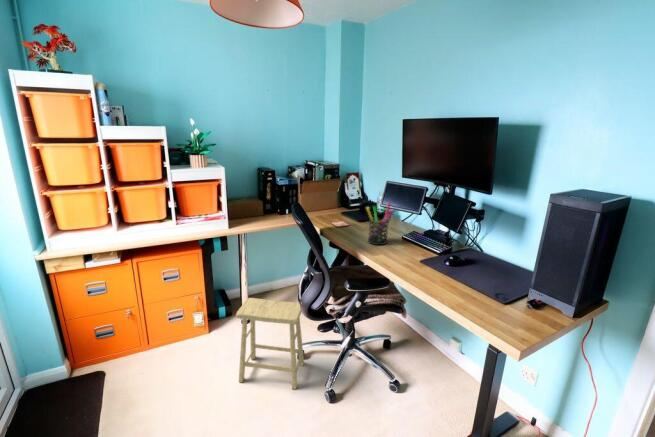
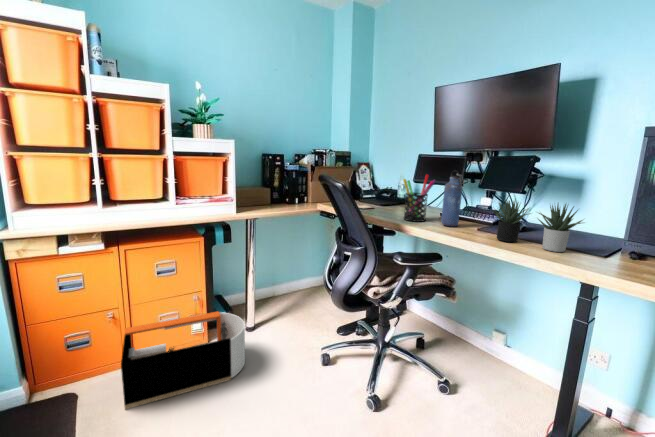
water bottle: none [396,205,415,254] -> present [441,172,464,227]
succulent plant: none [426,240,496,294] -> present [494,201,582,252]
footstool: present [236,298,304,389] -> none [258,288,336,399]
storage bin: none [133,310,235,387] -> present [121,311,245,409]

